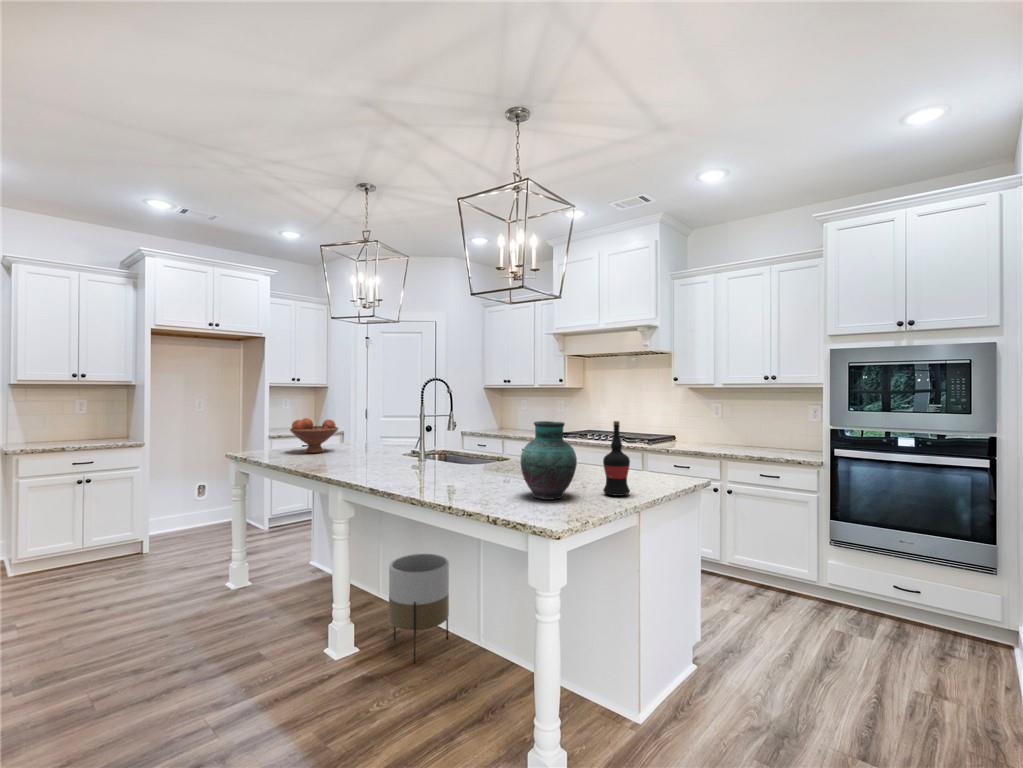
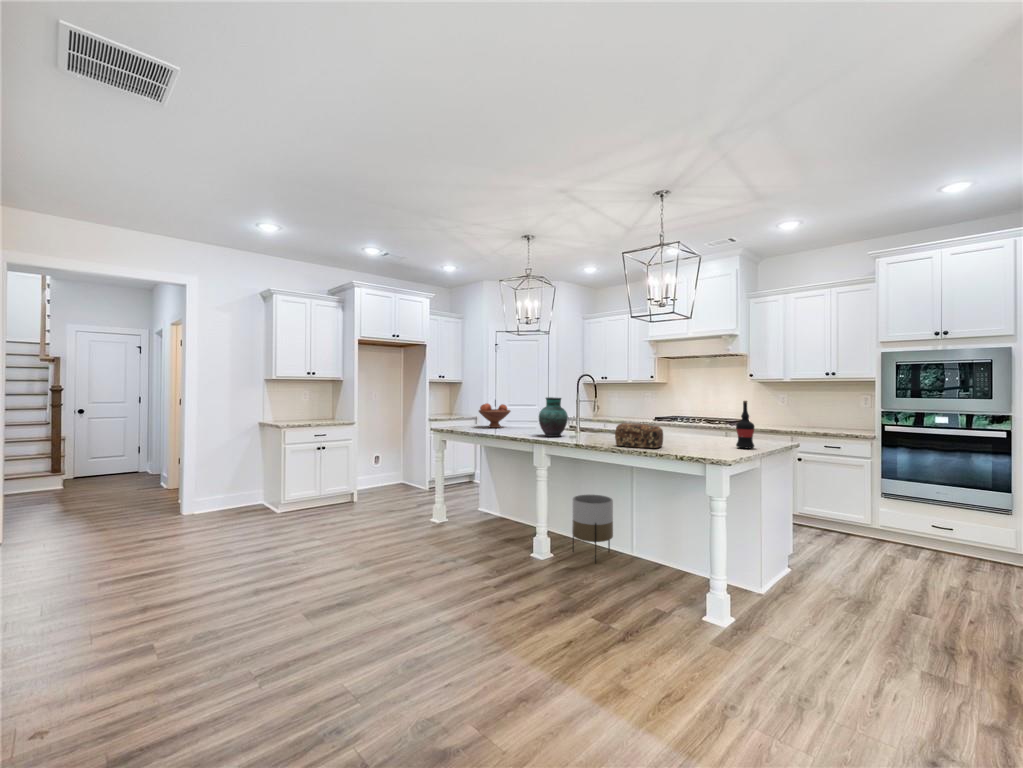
vase: present [521,421,577,500] -> present [539,397,568,437]
bread loaf: none [421,456,496,497] -> present [615,423,663,448]

